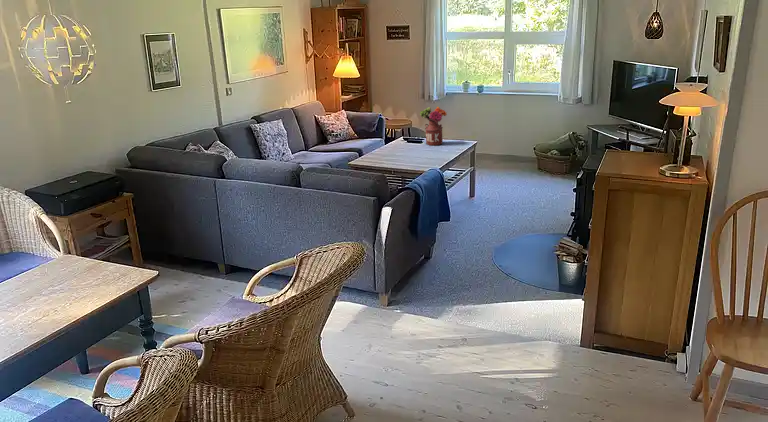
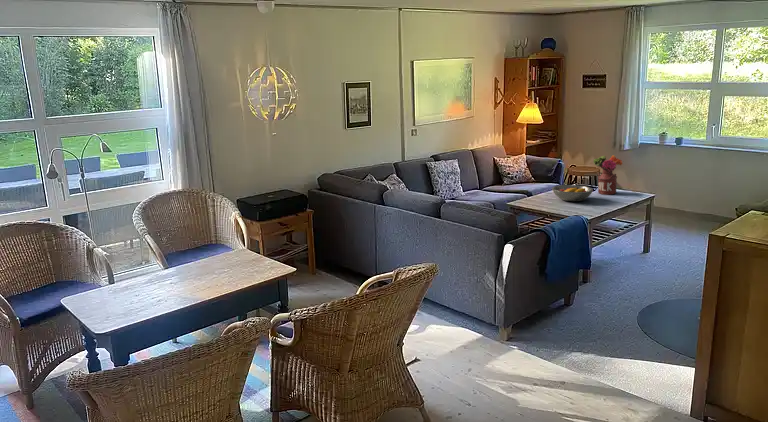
fruit bowl: none [387,138,426,155] -> present [552,185,593,201]

